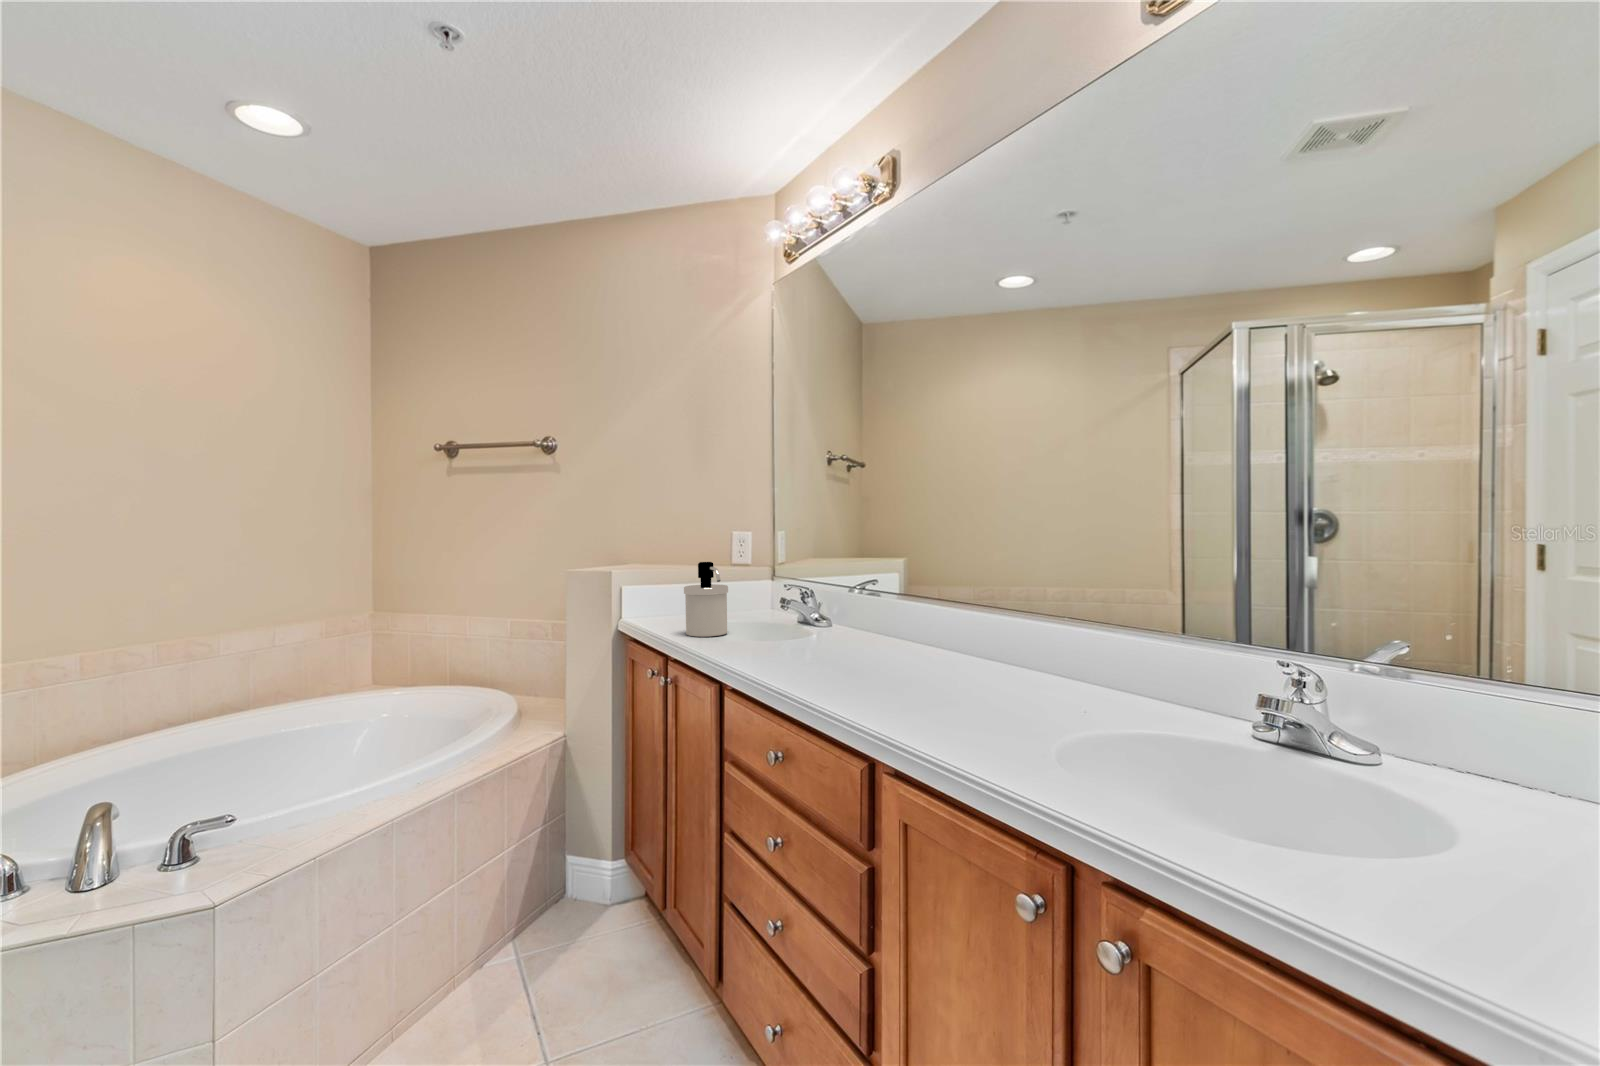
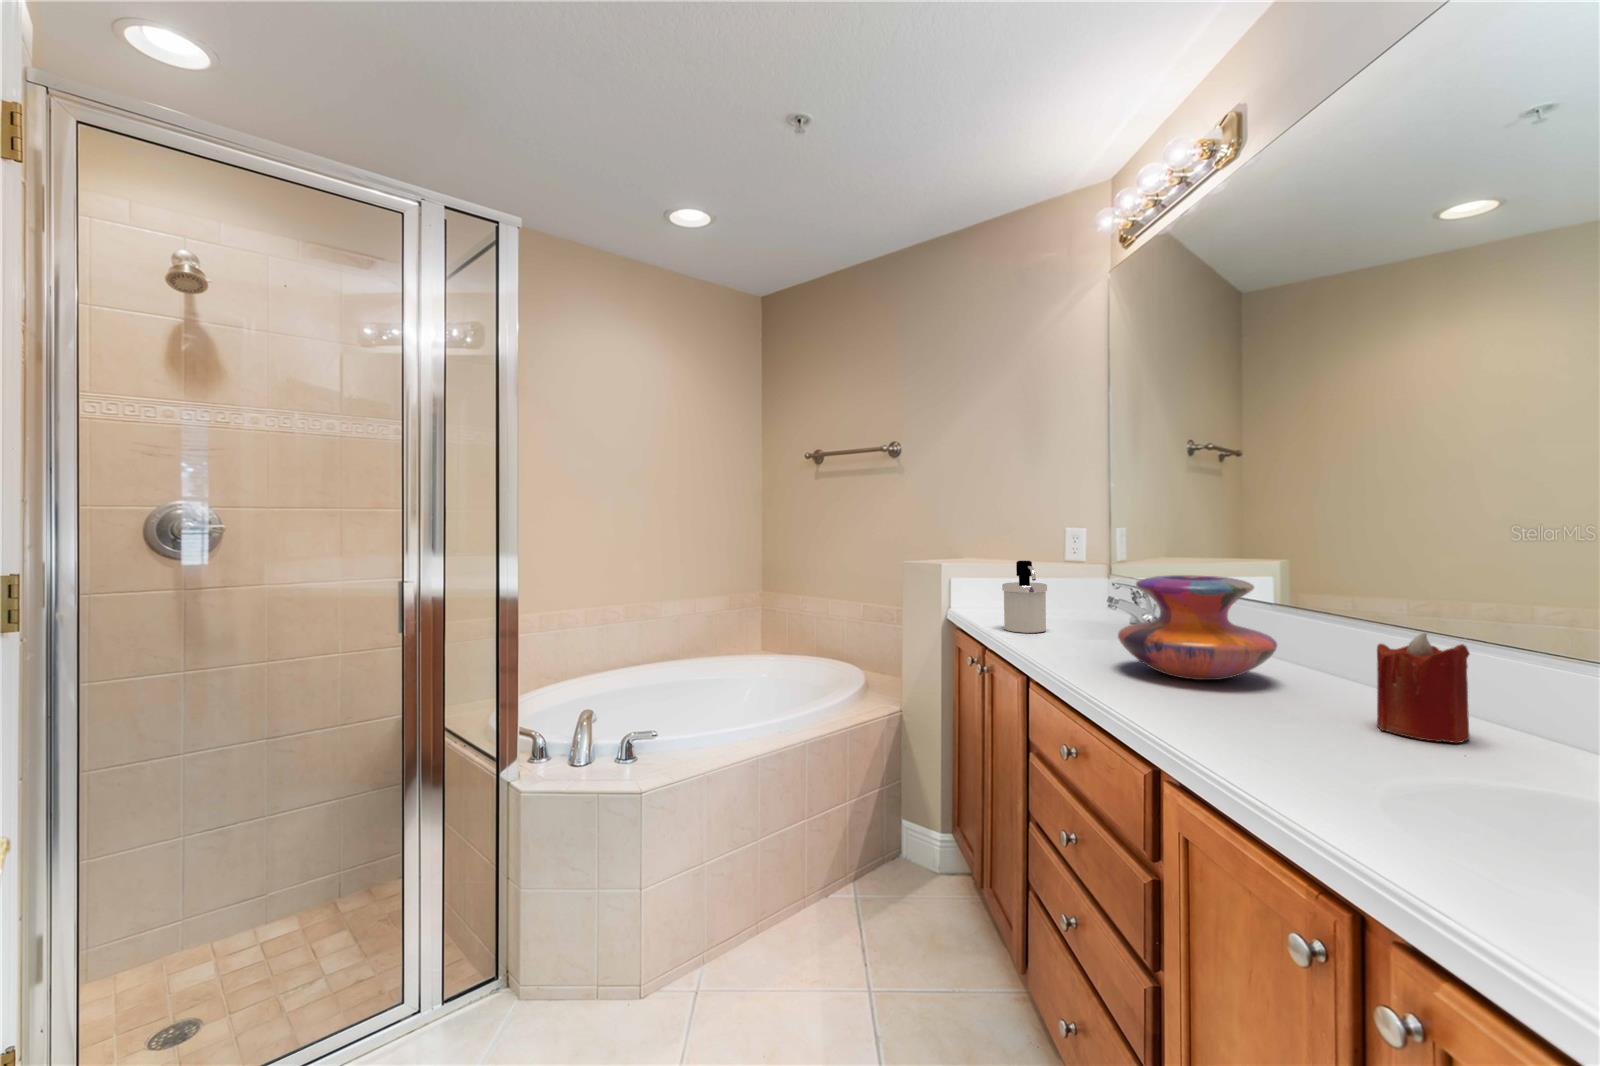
decorative vase: none [807,570,935,667] -> present [1118,575,1277,680]
candle: none [1017,609,1076,698] -> present [1377,633,1470,743]

